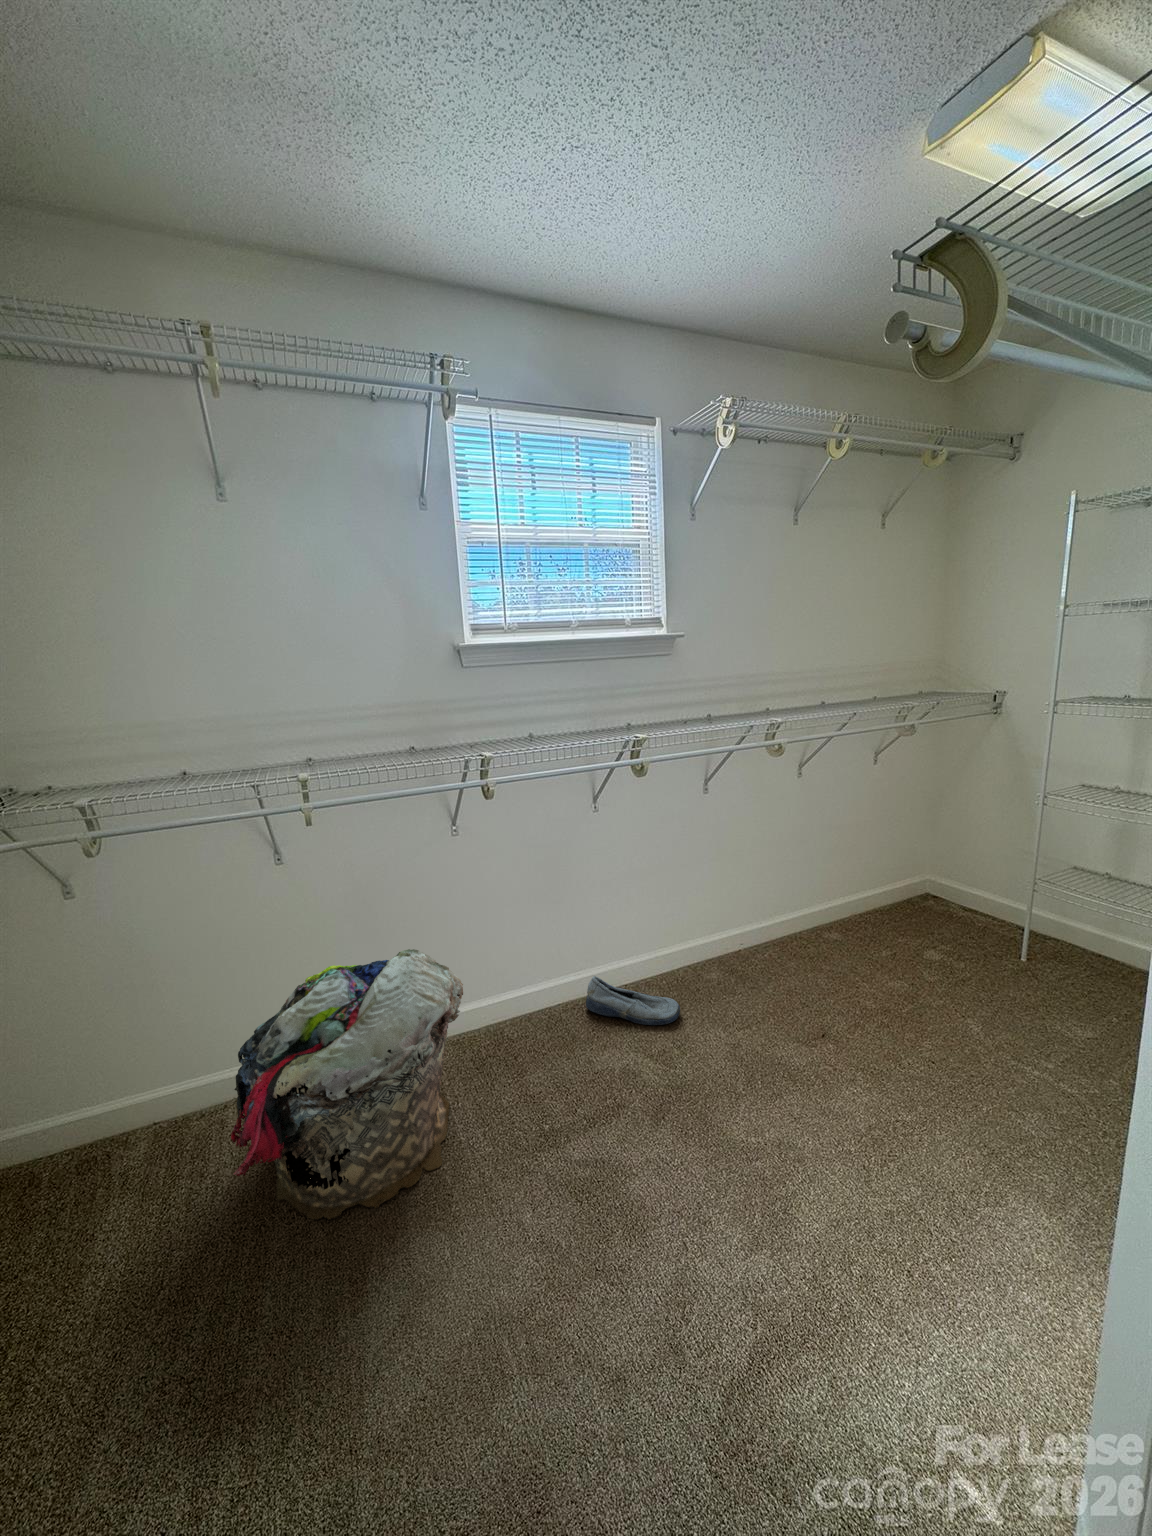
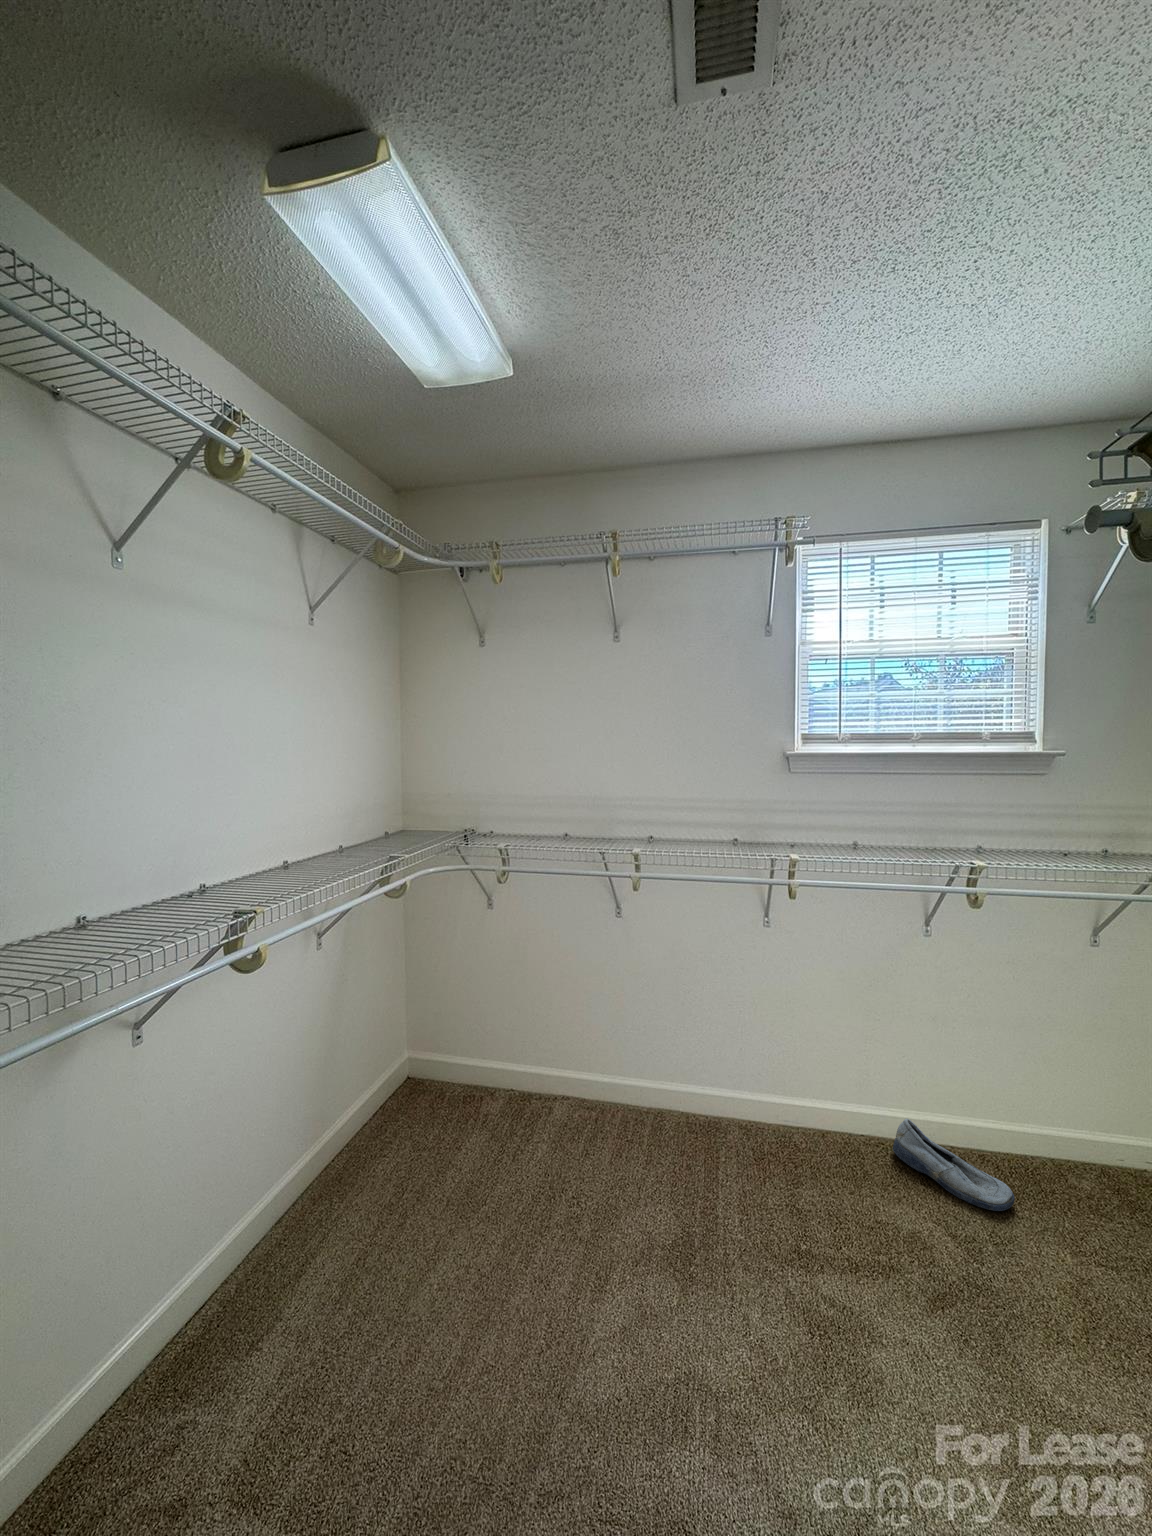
laundry basket: present [231,949,463,1220] -> none [539,1013,750,1234]

